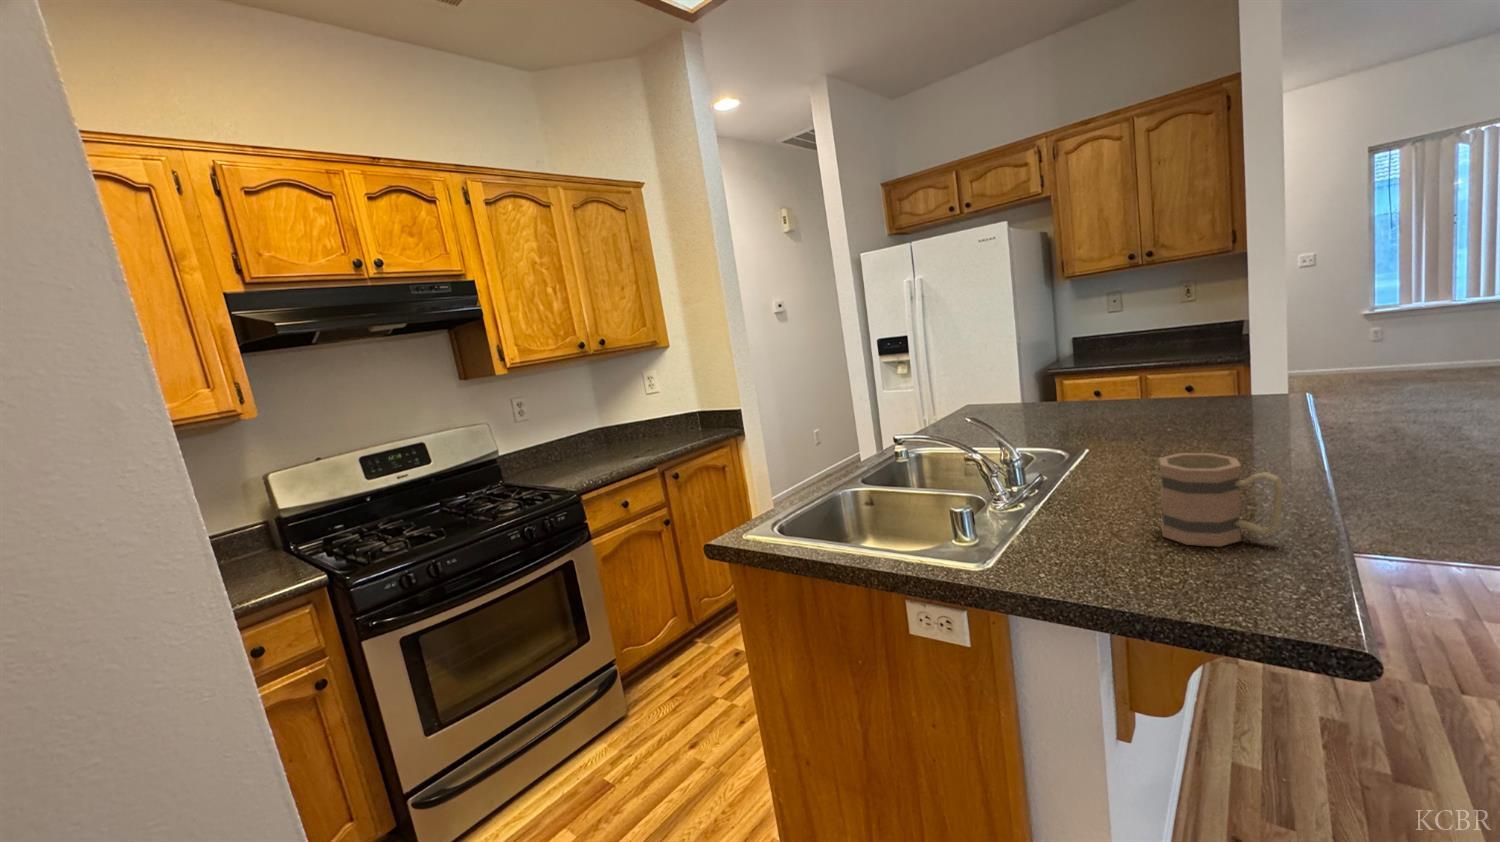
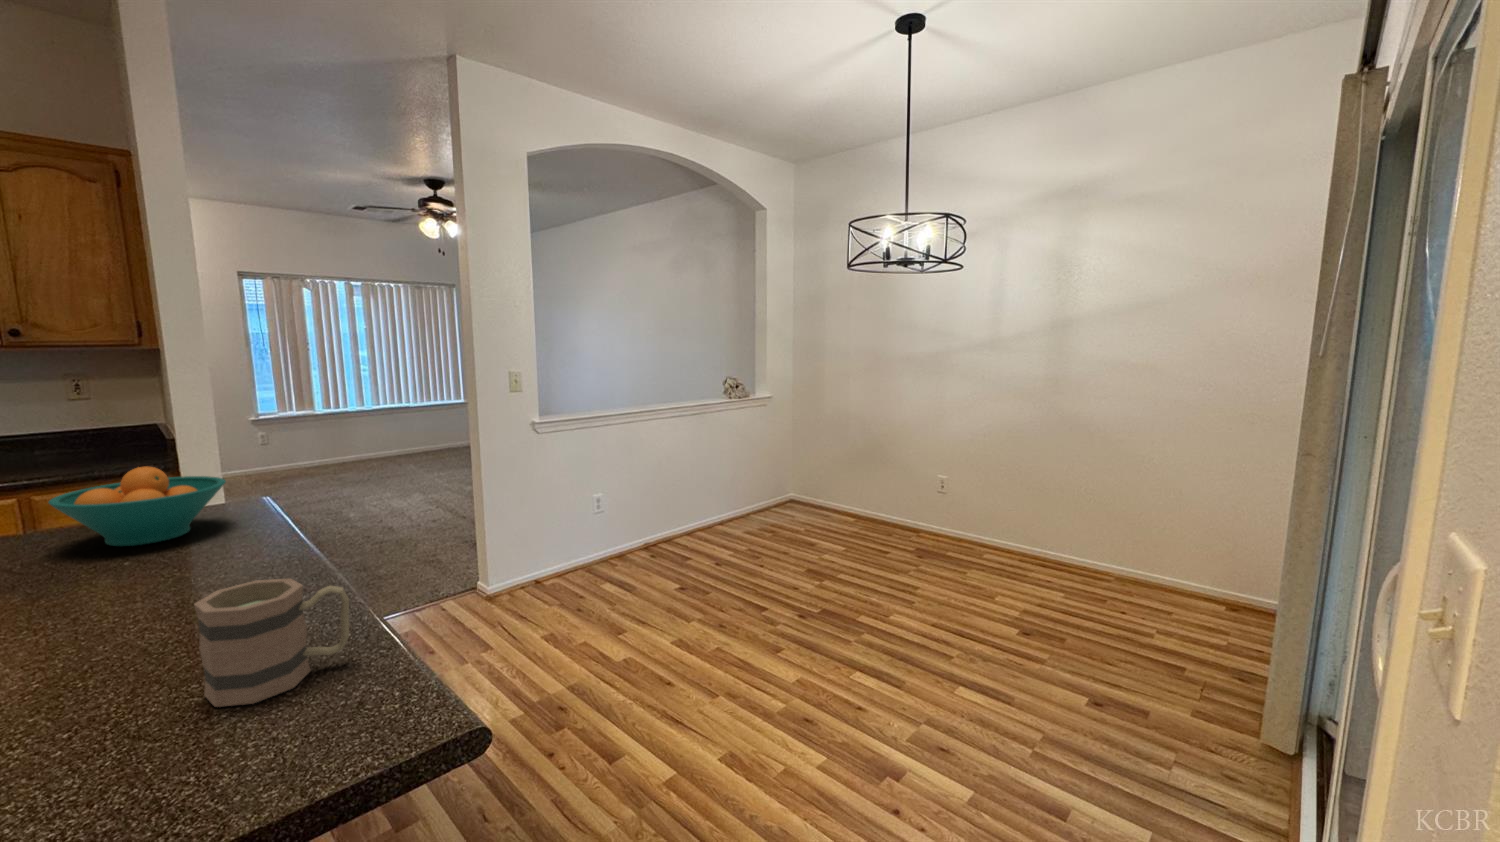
fruit bowl: none [1132,356,1256,417] -> present [48,467,226,546]

